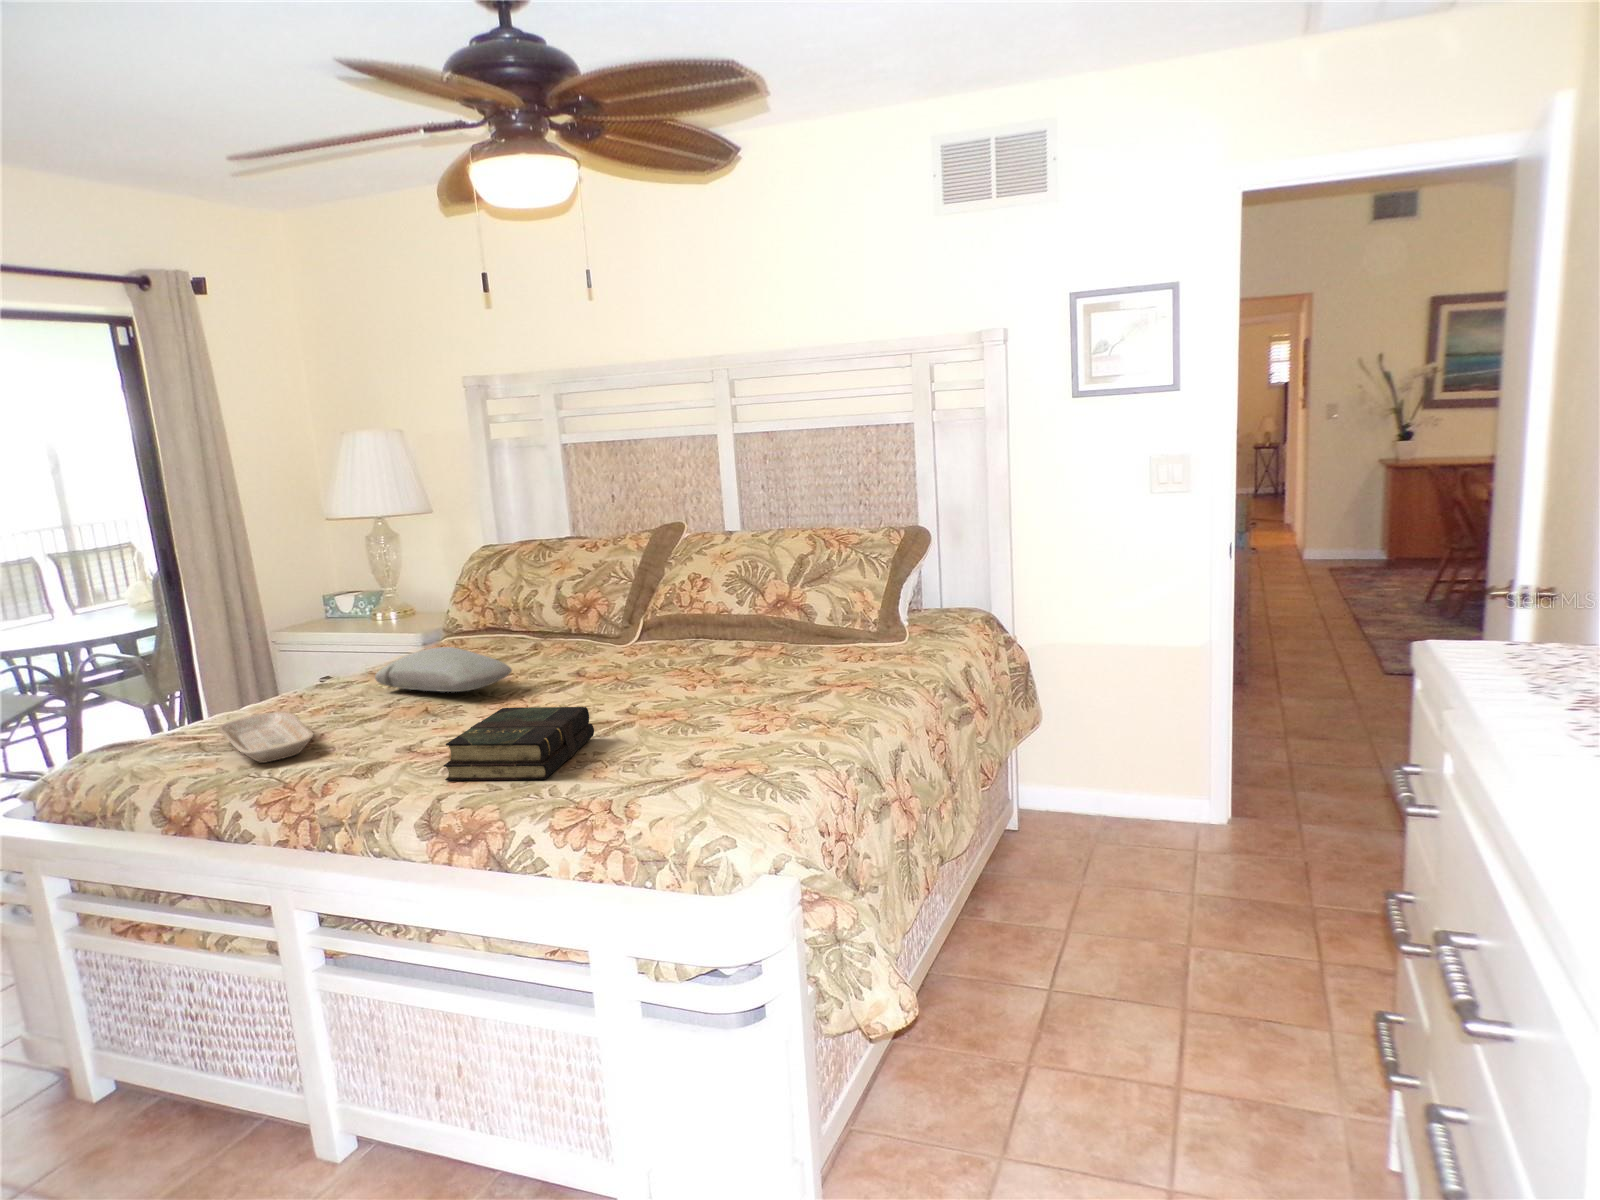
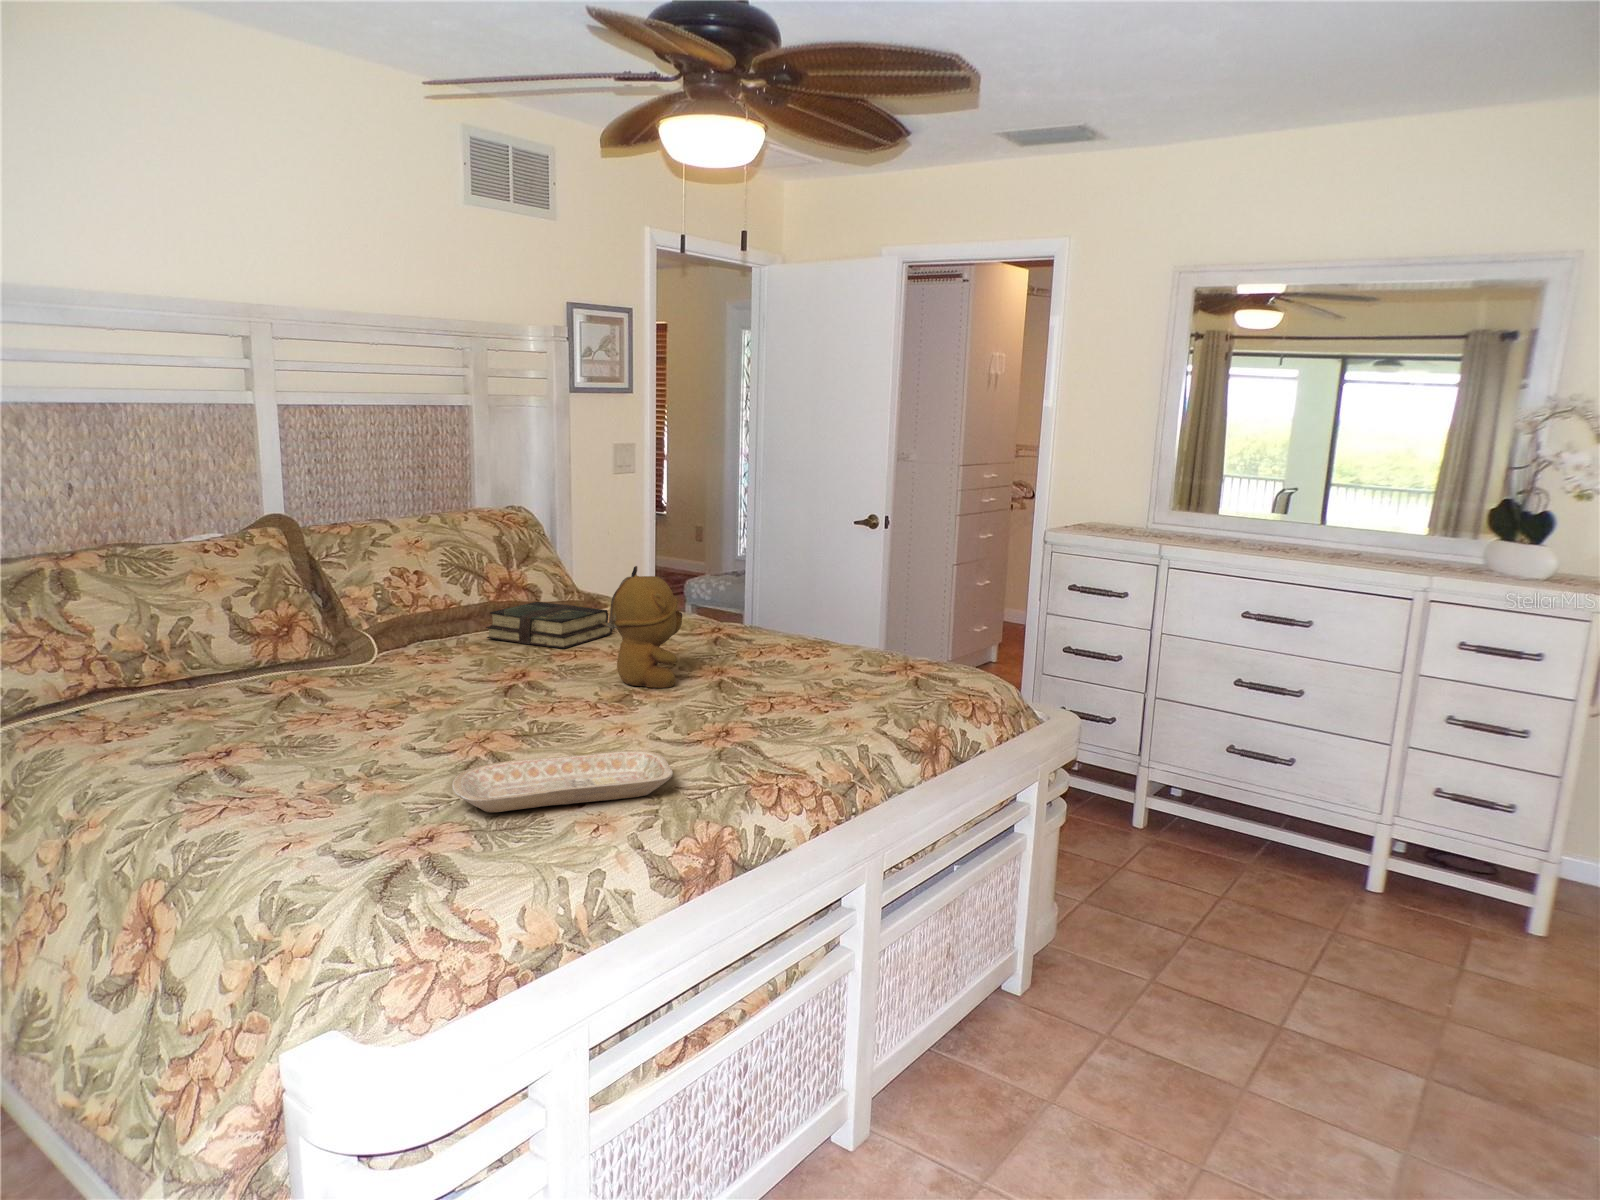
stuffed bear: none [566,596,636,714] -> present [602,566,682,688]
pillow: present [375,647,512,692] -> none [327,668,539,742]
book: present [444,707,594,780] -> present [486,602,612,649]

